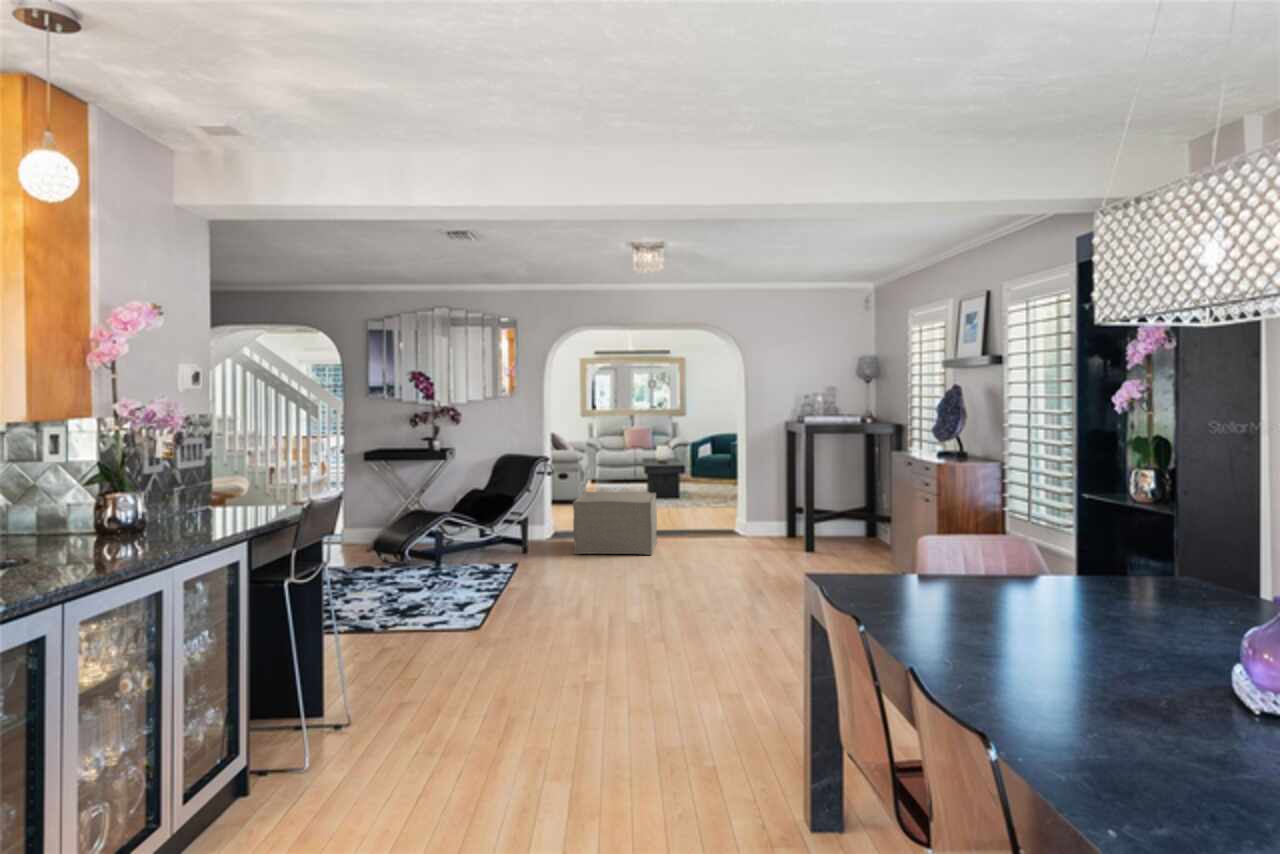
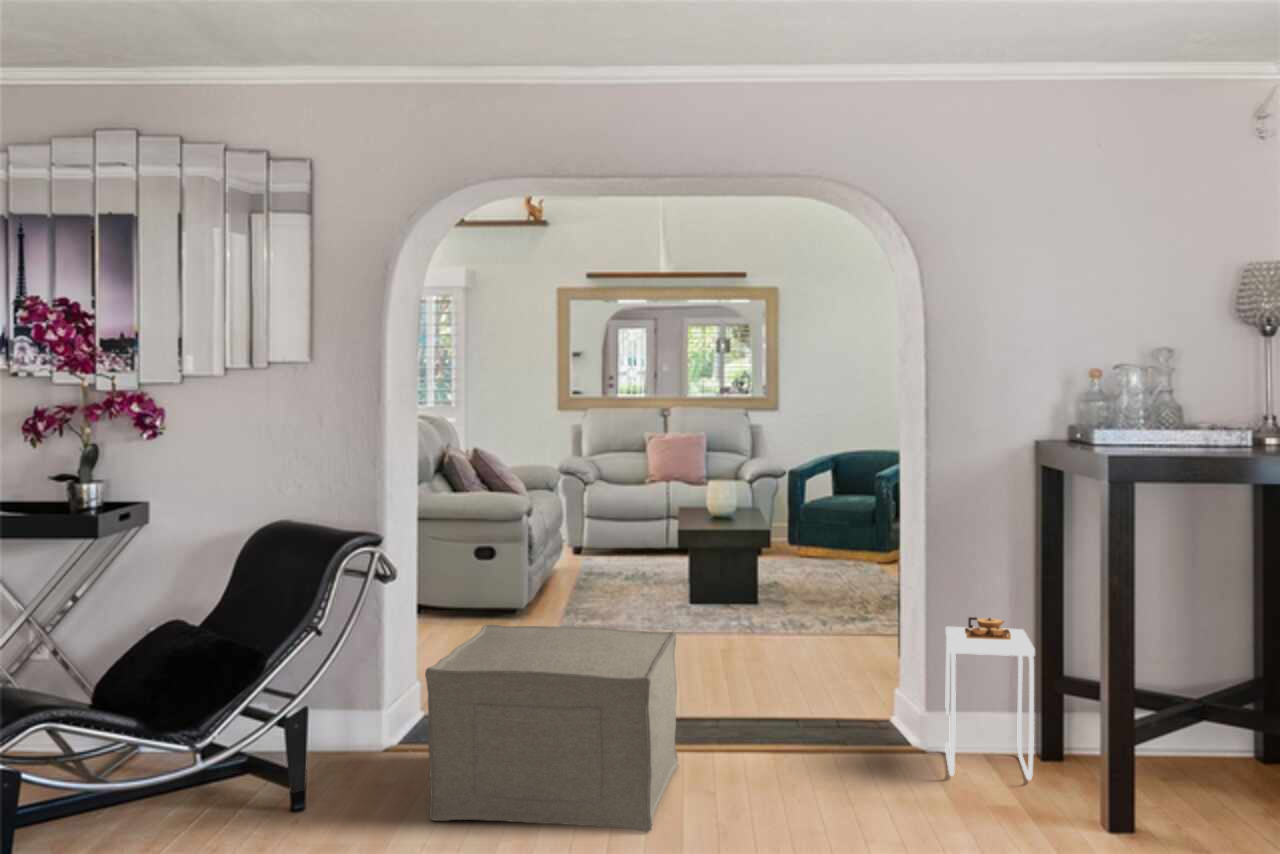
side table: none [754,486,784,542] -> present [945,617,1035,780]

